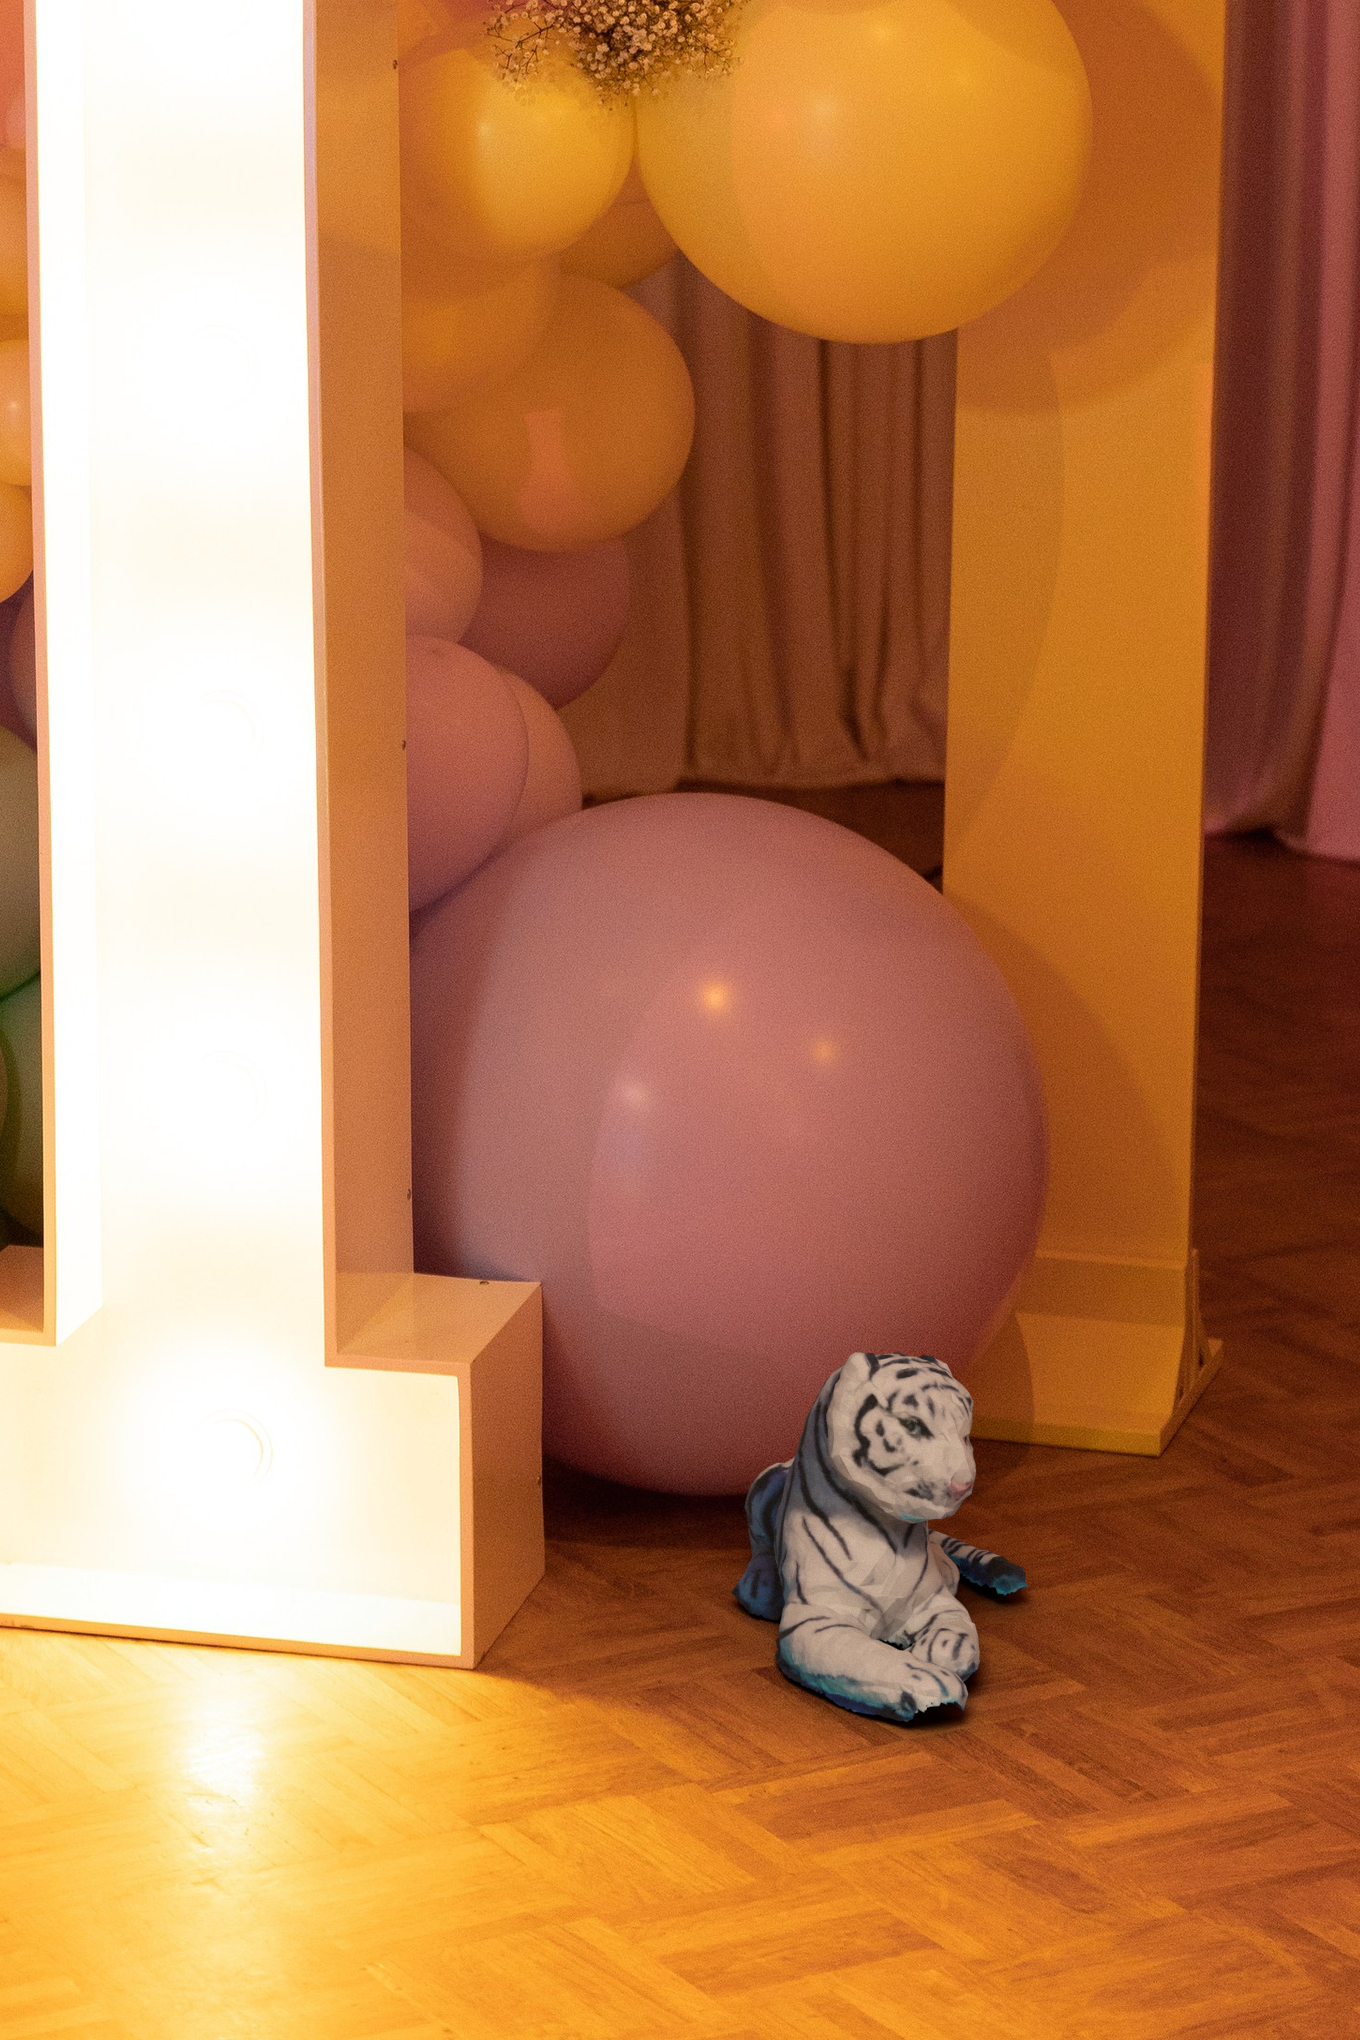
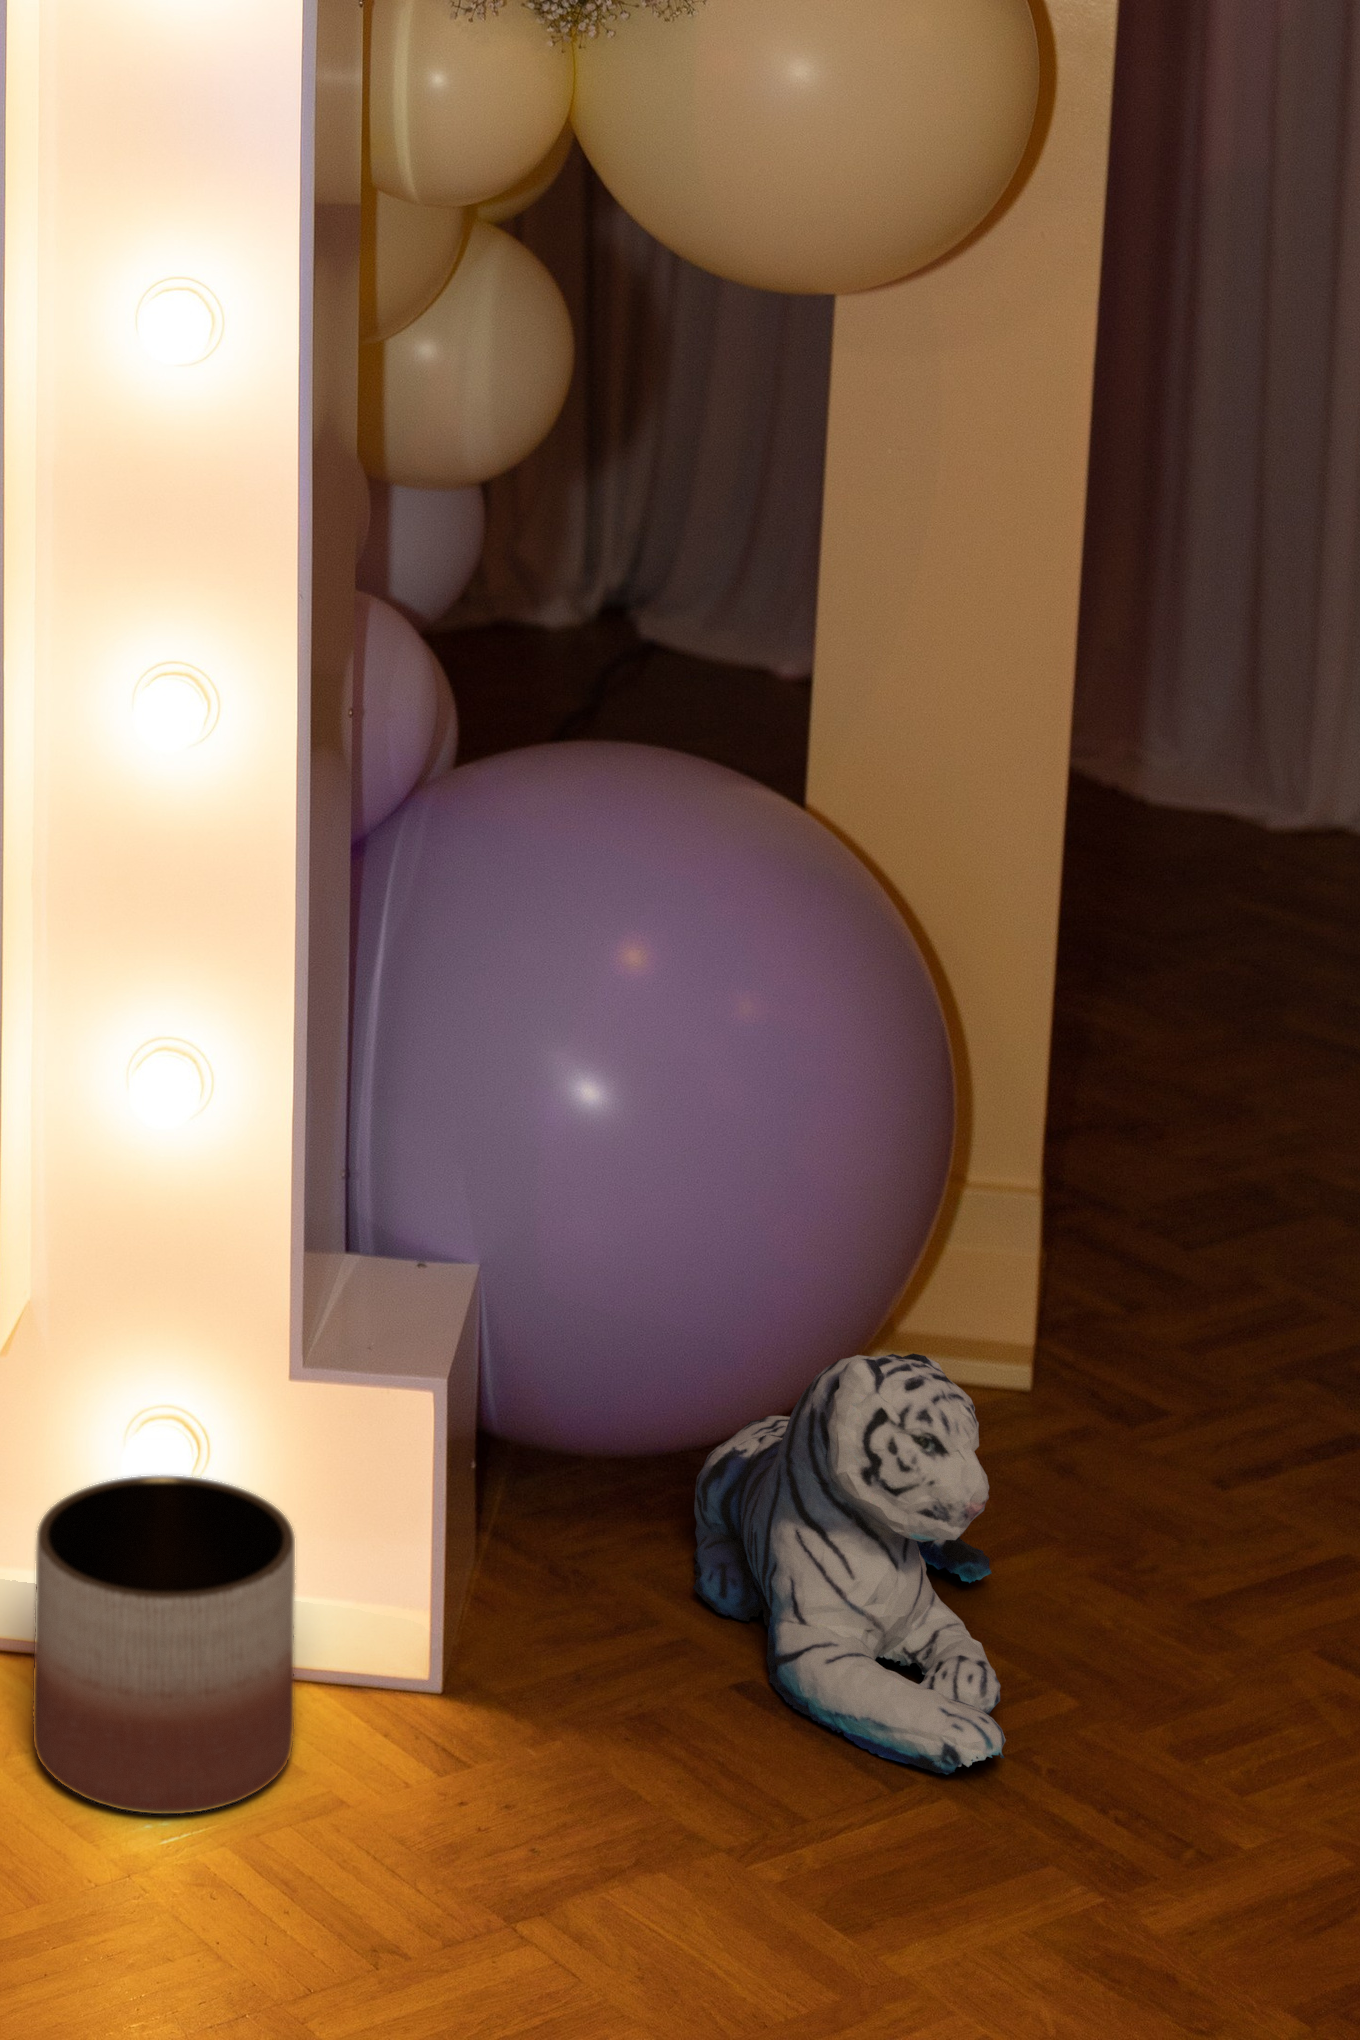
planter: none [60,1448,303,1732] -> present [33,1476,295,1814]

